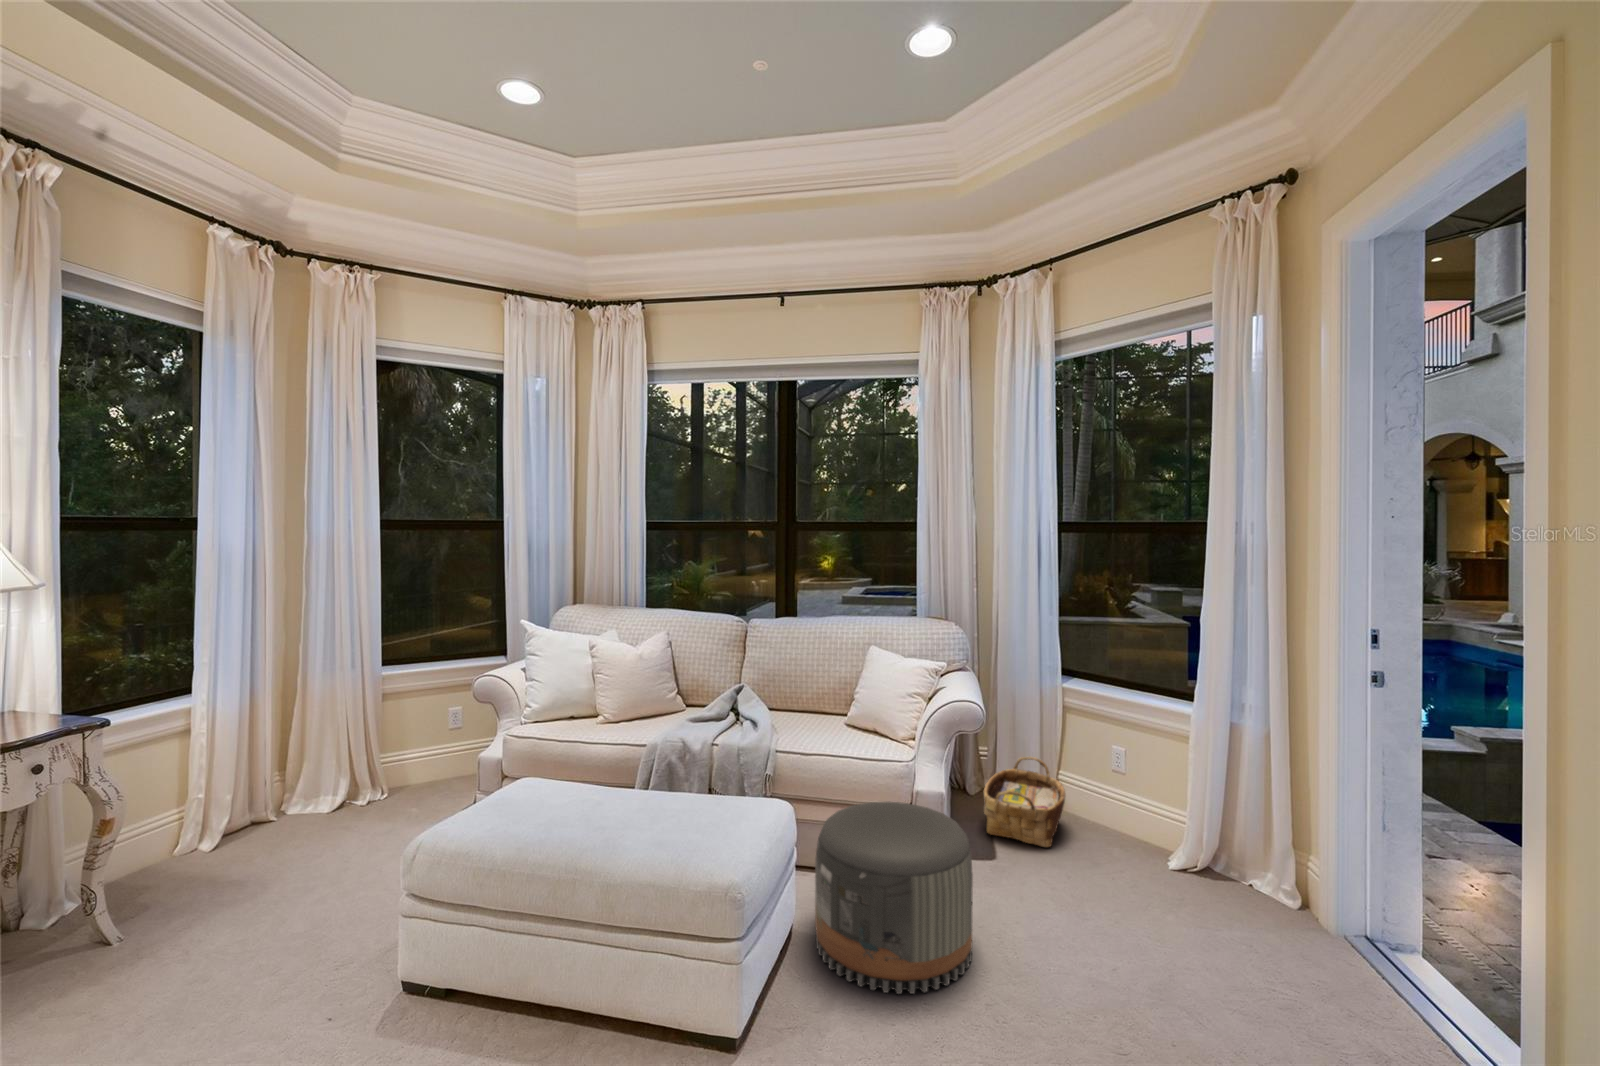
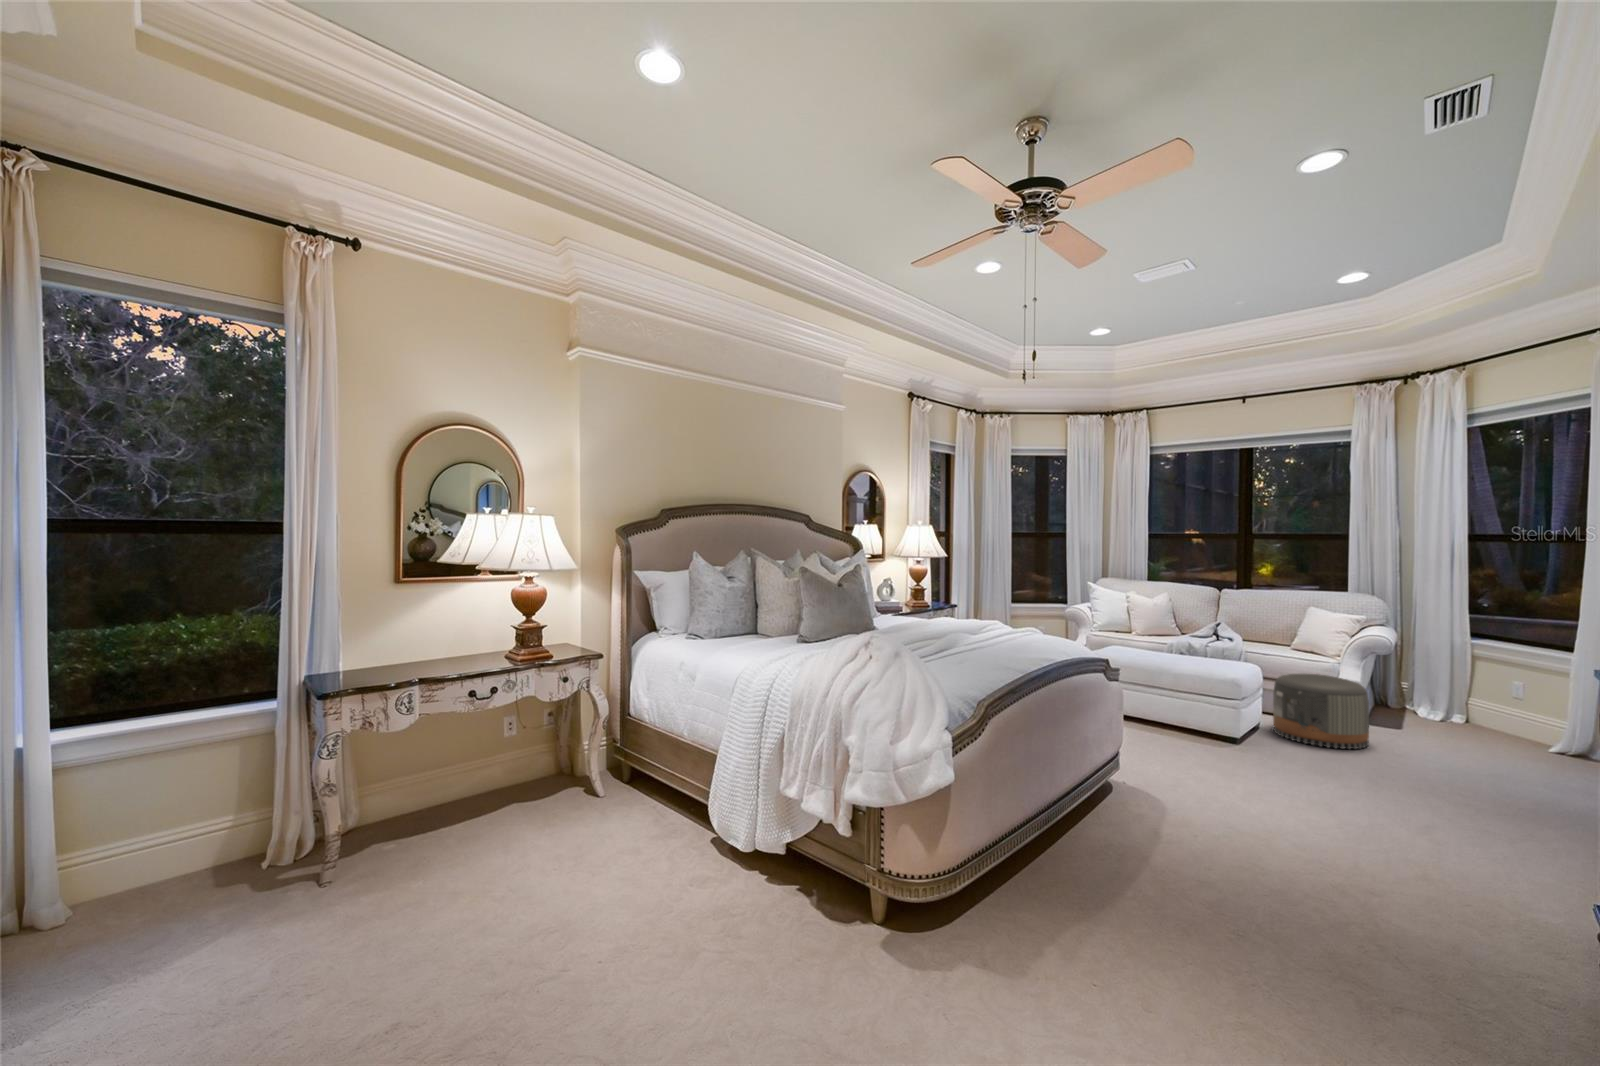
woven basket: present [984,757,1066,847] -> none [1396,683,1465,731]

